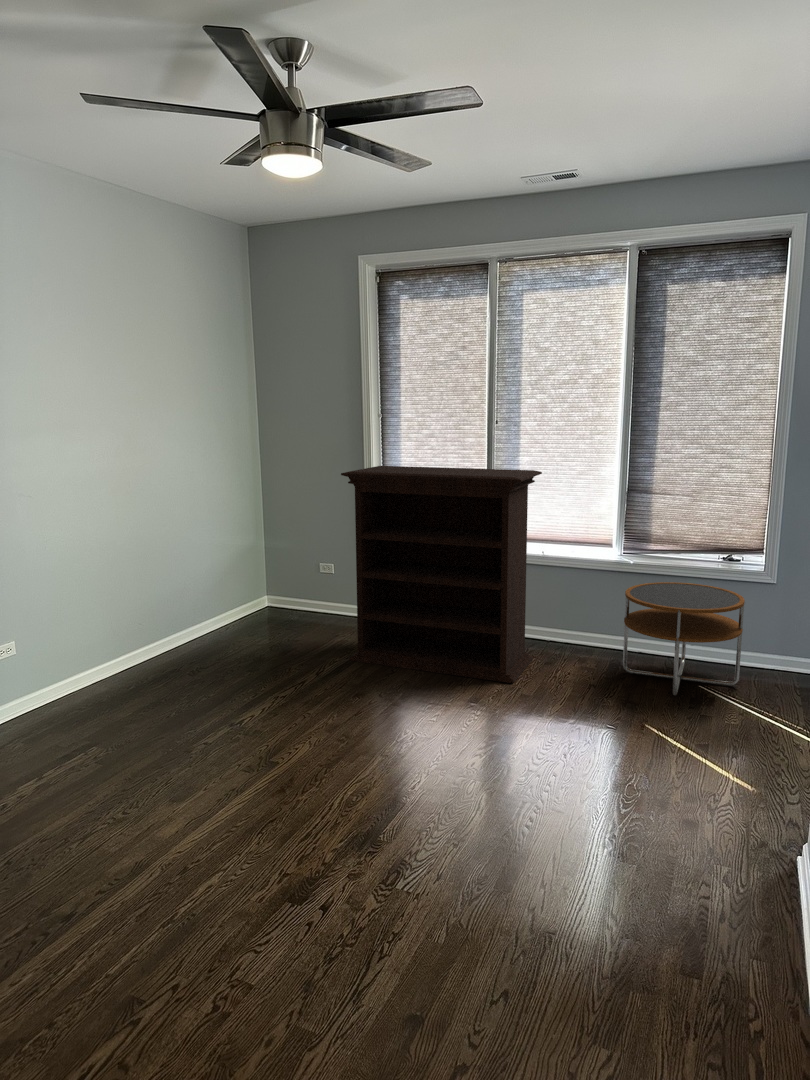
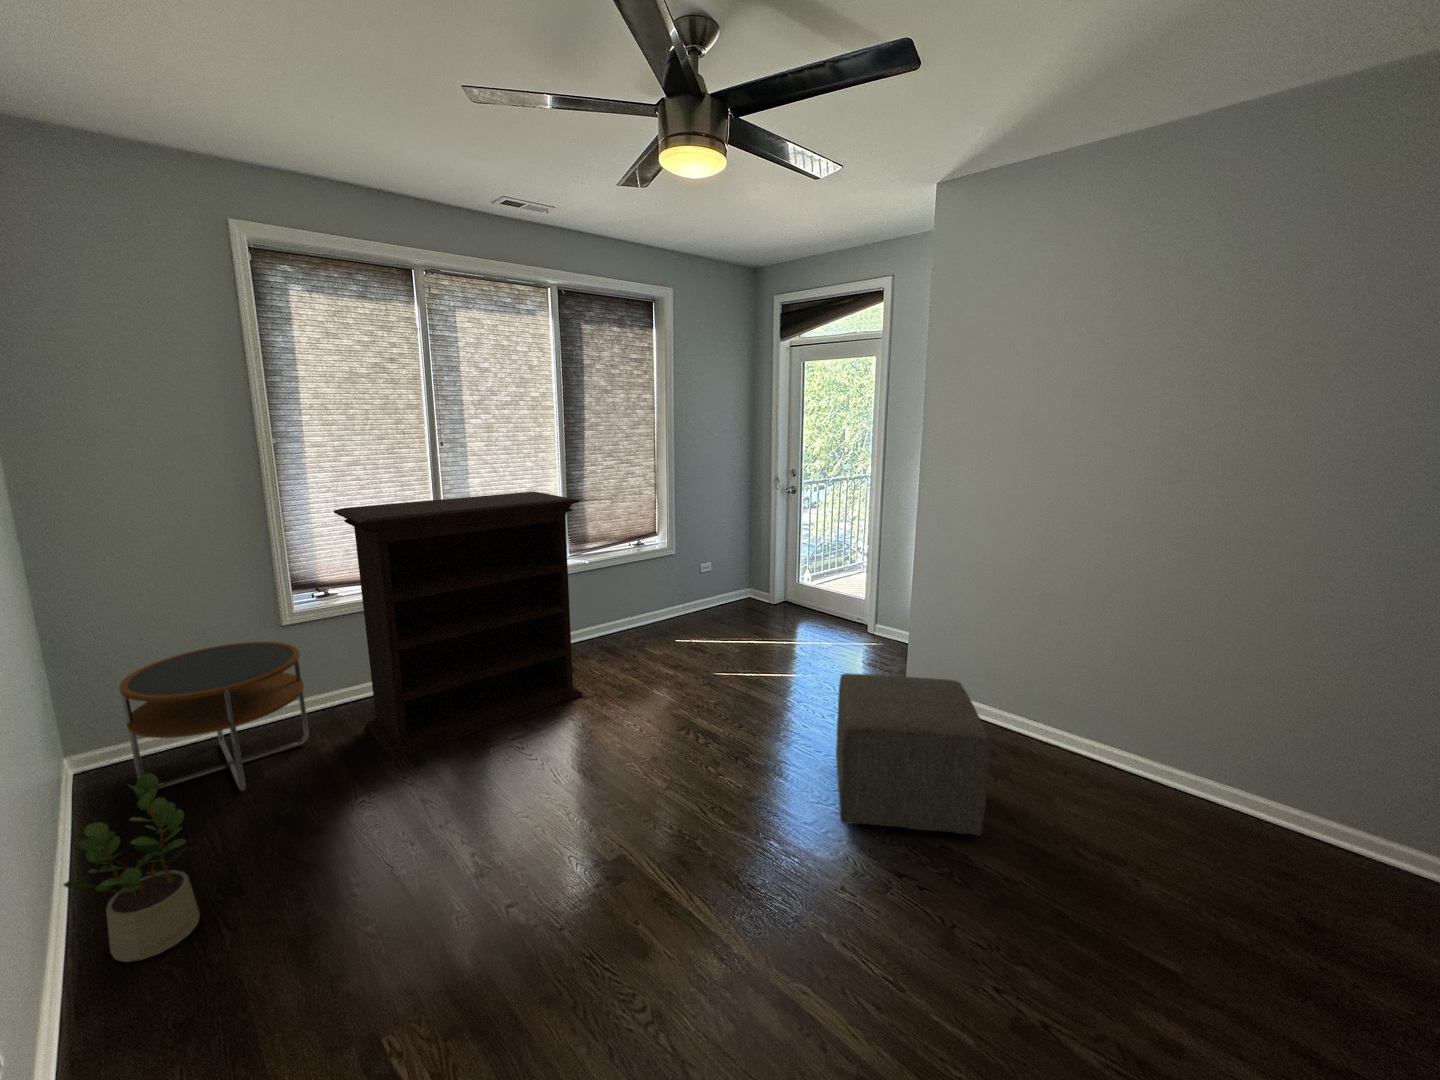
side table: present [623,582,745,695] -> present [119,642,309,791]
potted plant: none [148,585,195,677] -> present [64,773,200,962]
ottoman: none [409,719,623,940] -> present [836,673,990,836]

